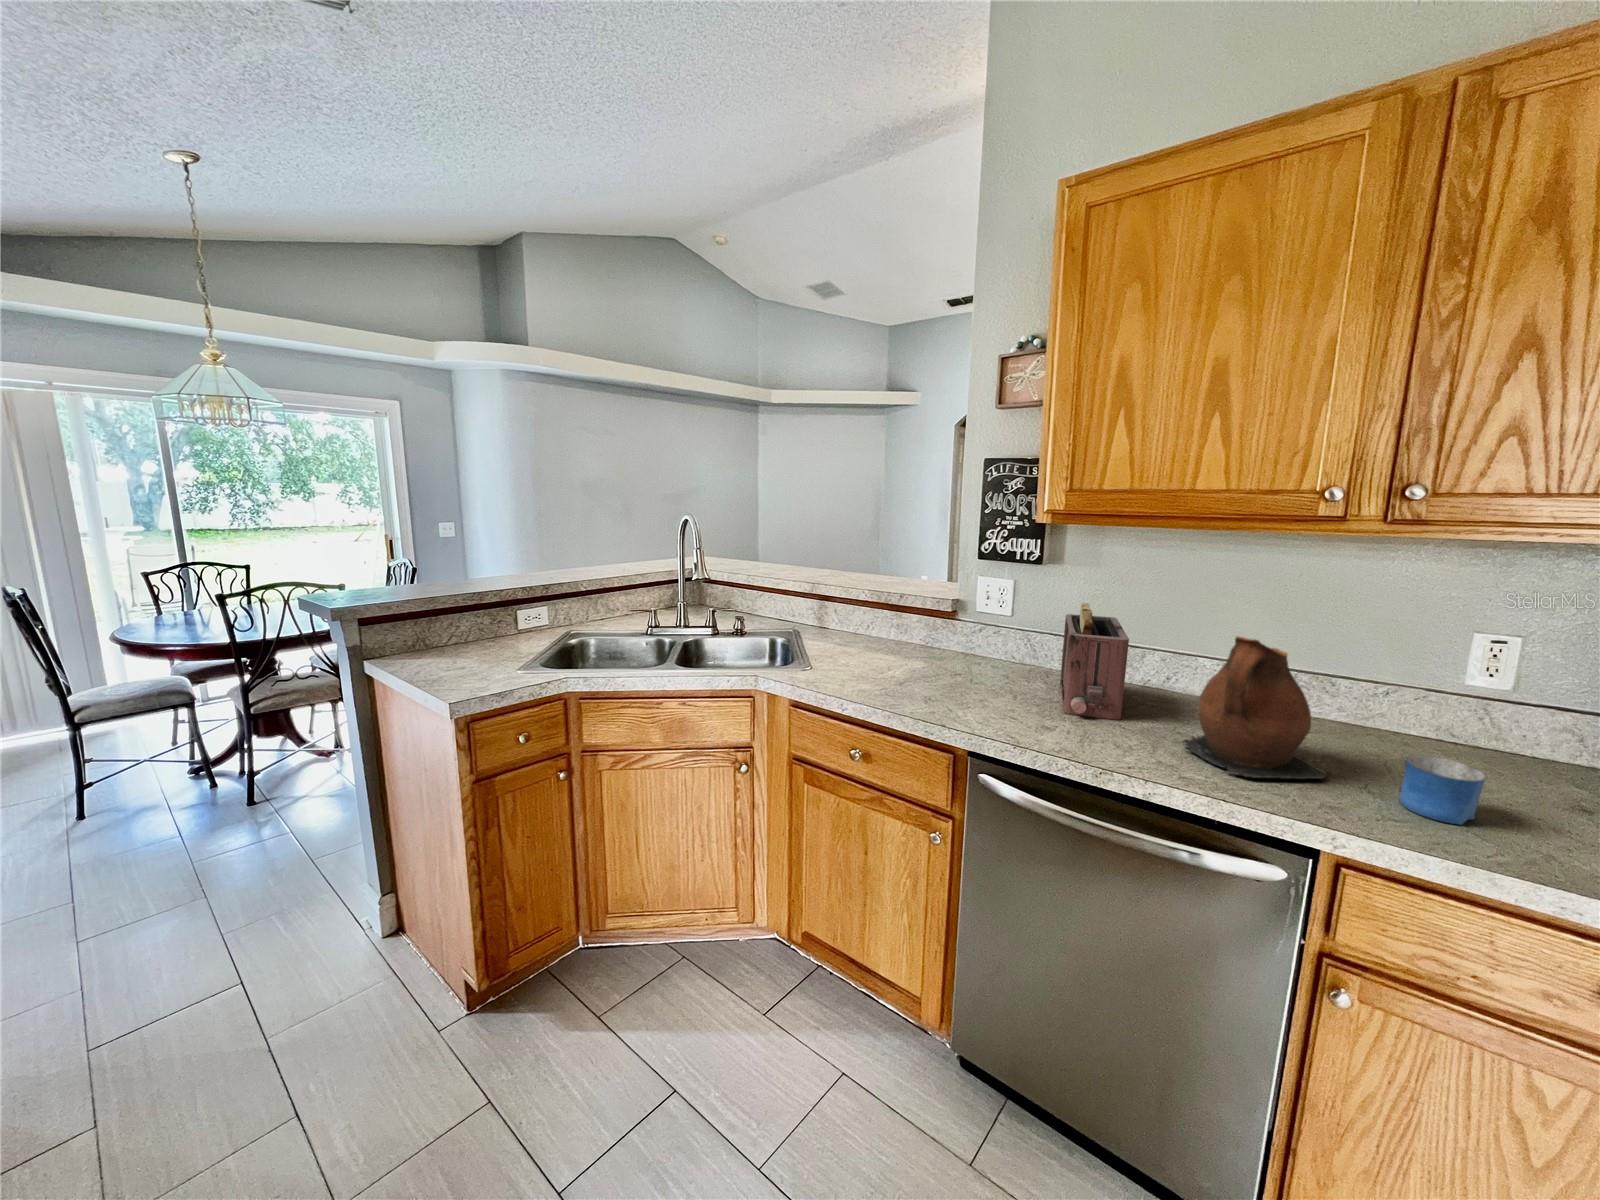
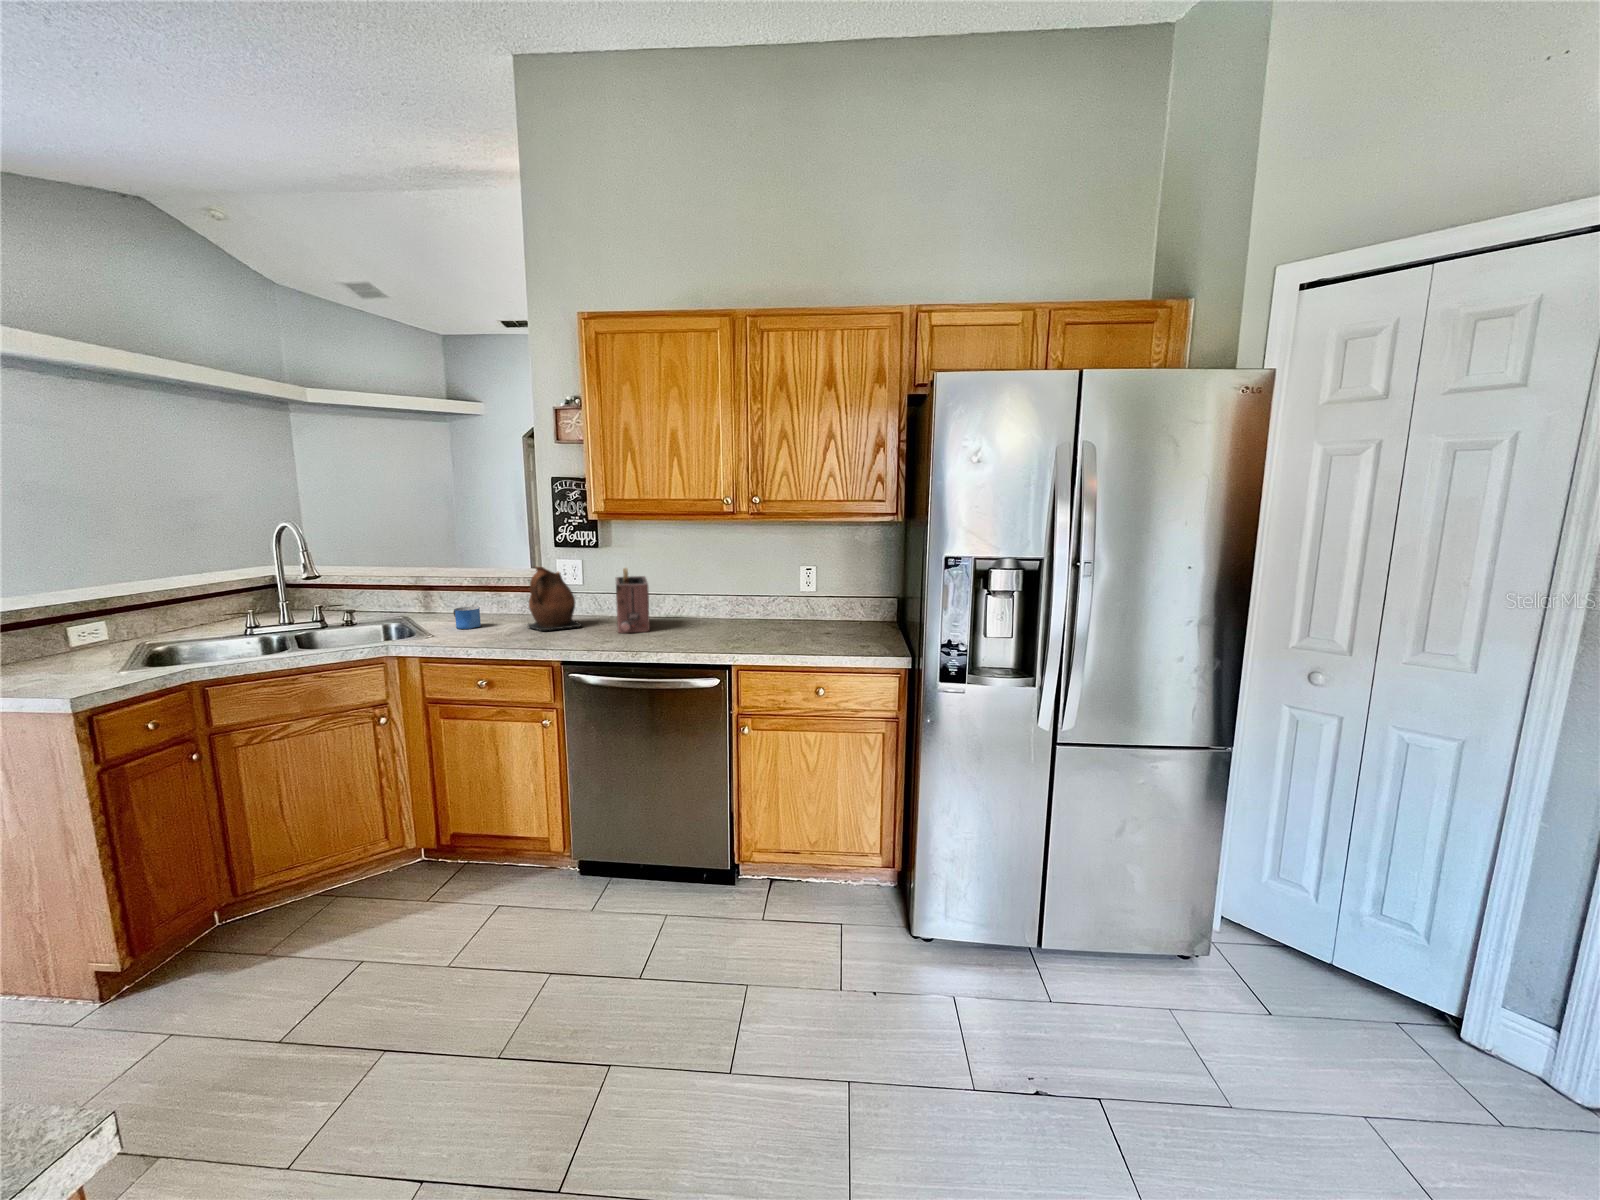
ceramic pitcher: present [1183,636,1327,779] -> present [528,567,583,630]
mug: present [1383,756,1487,825] -> present [453,606,481,629]

